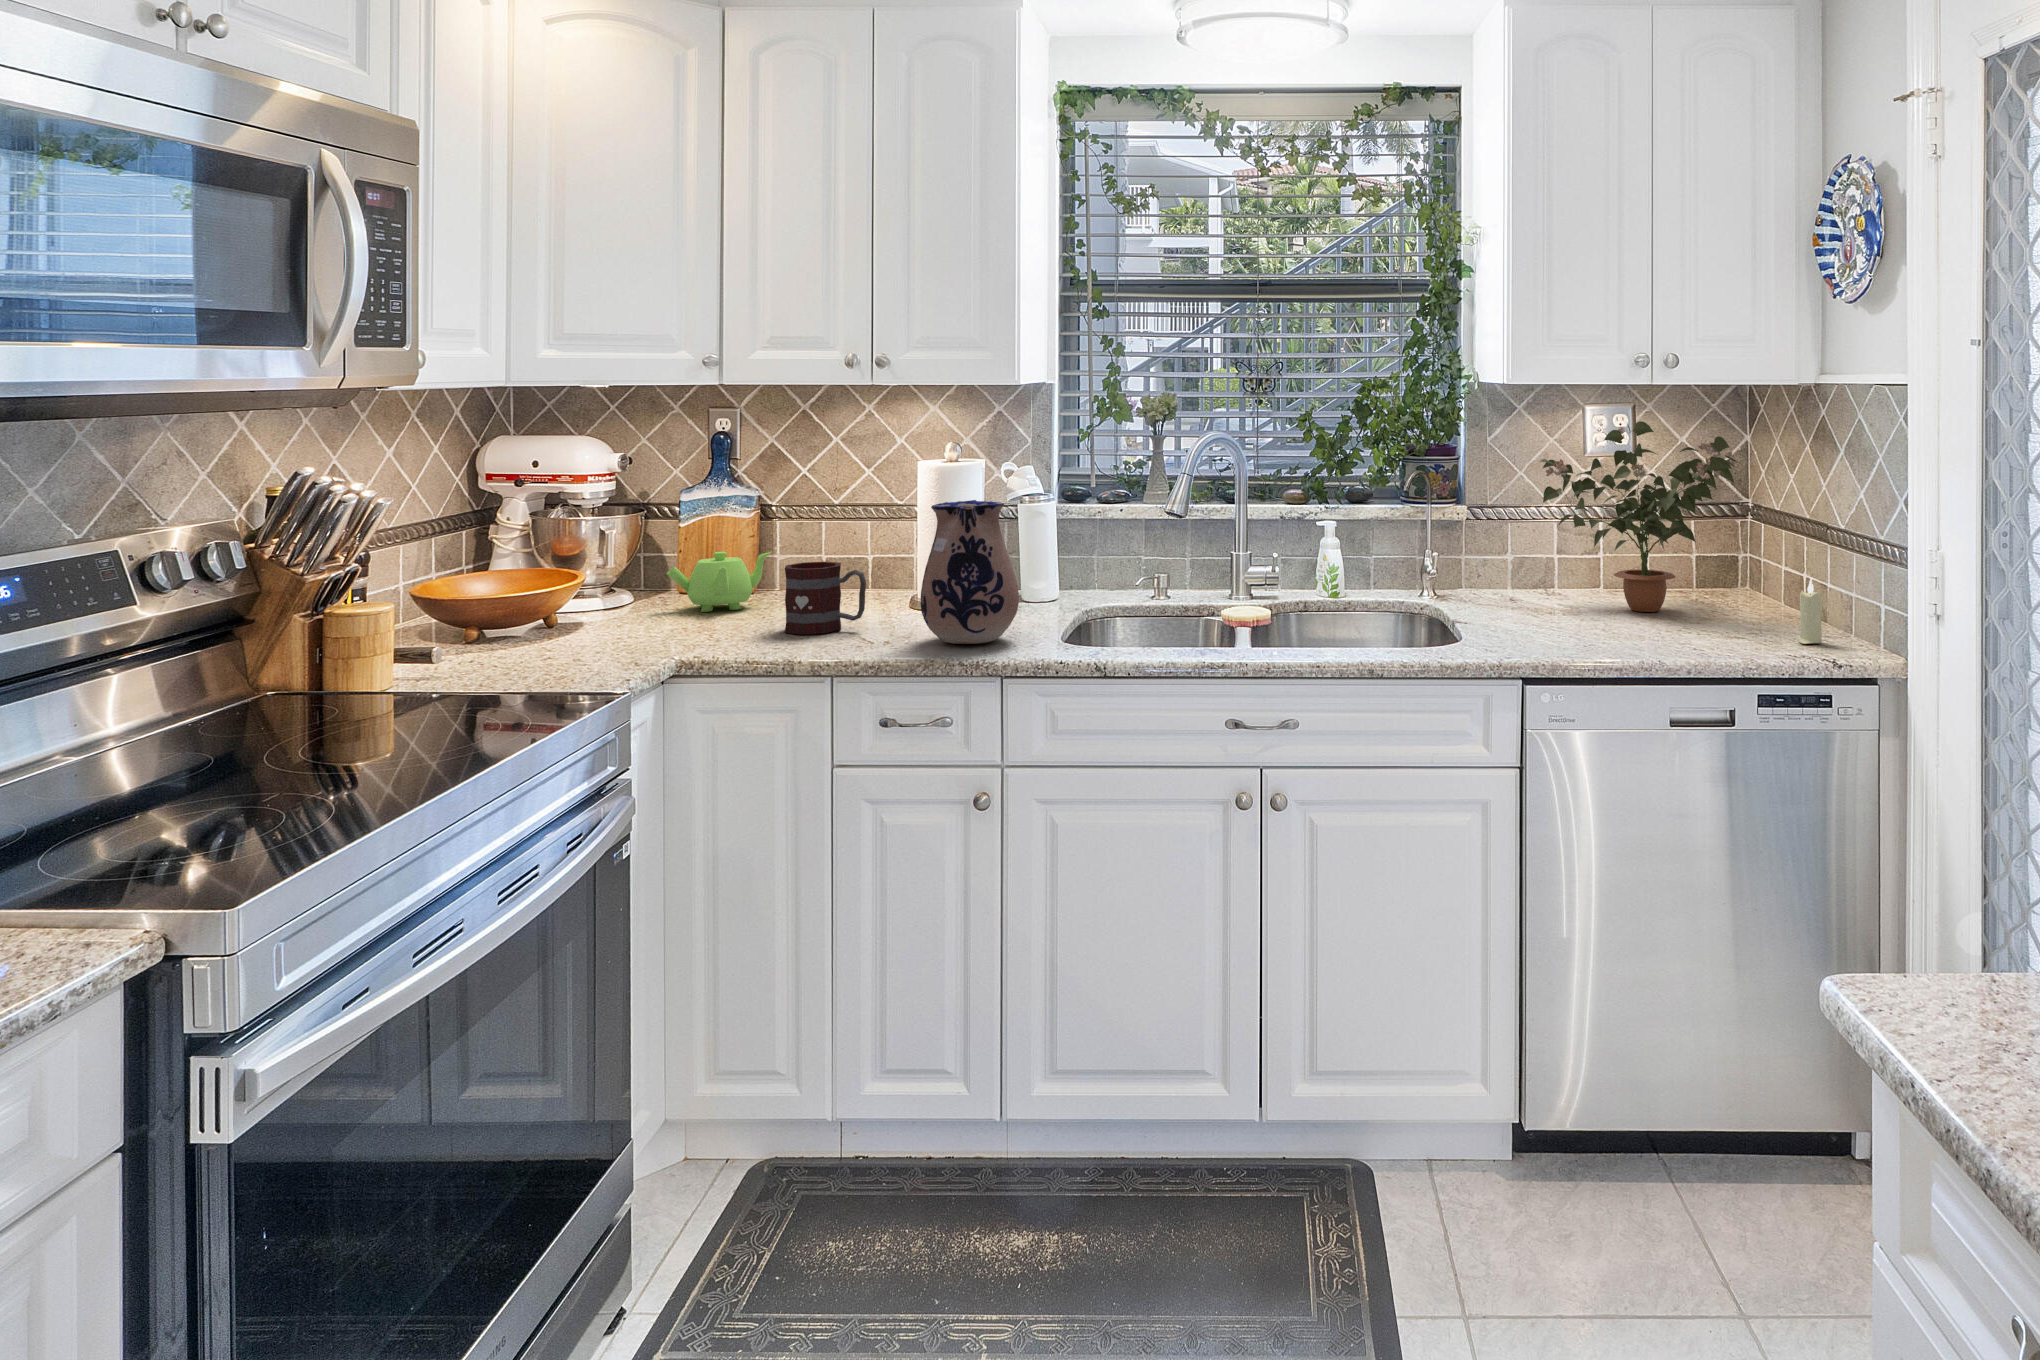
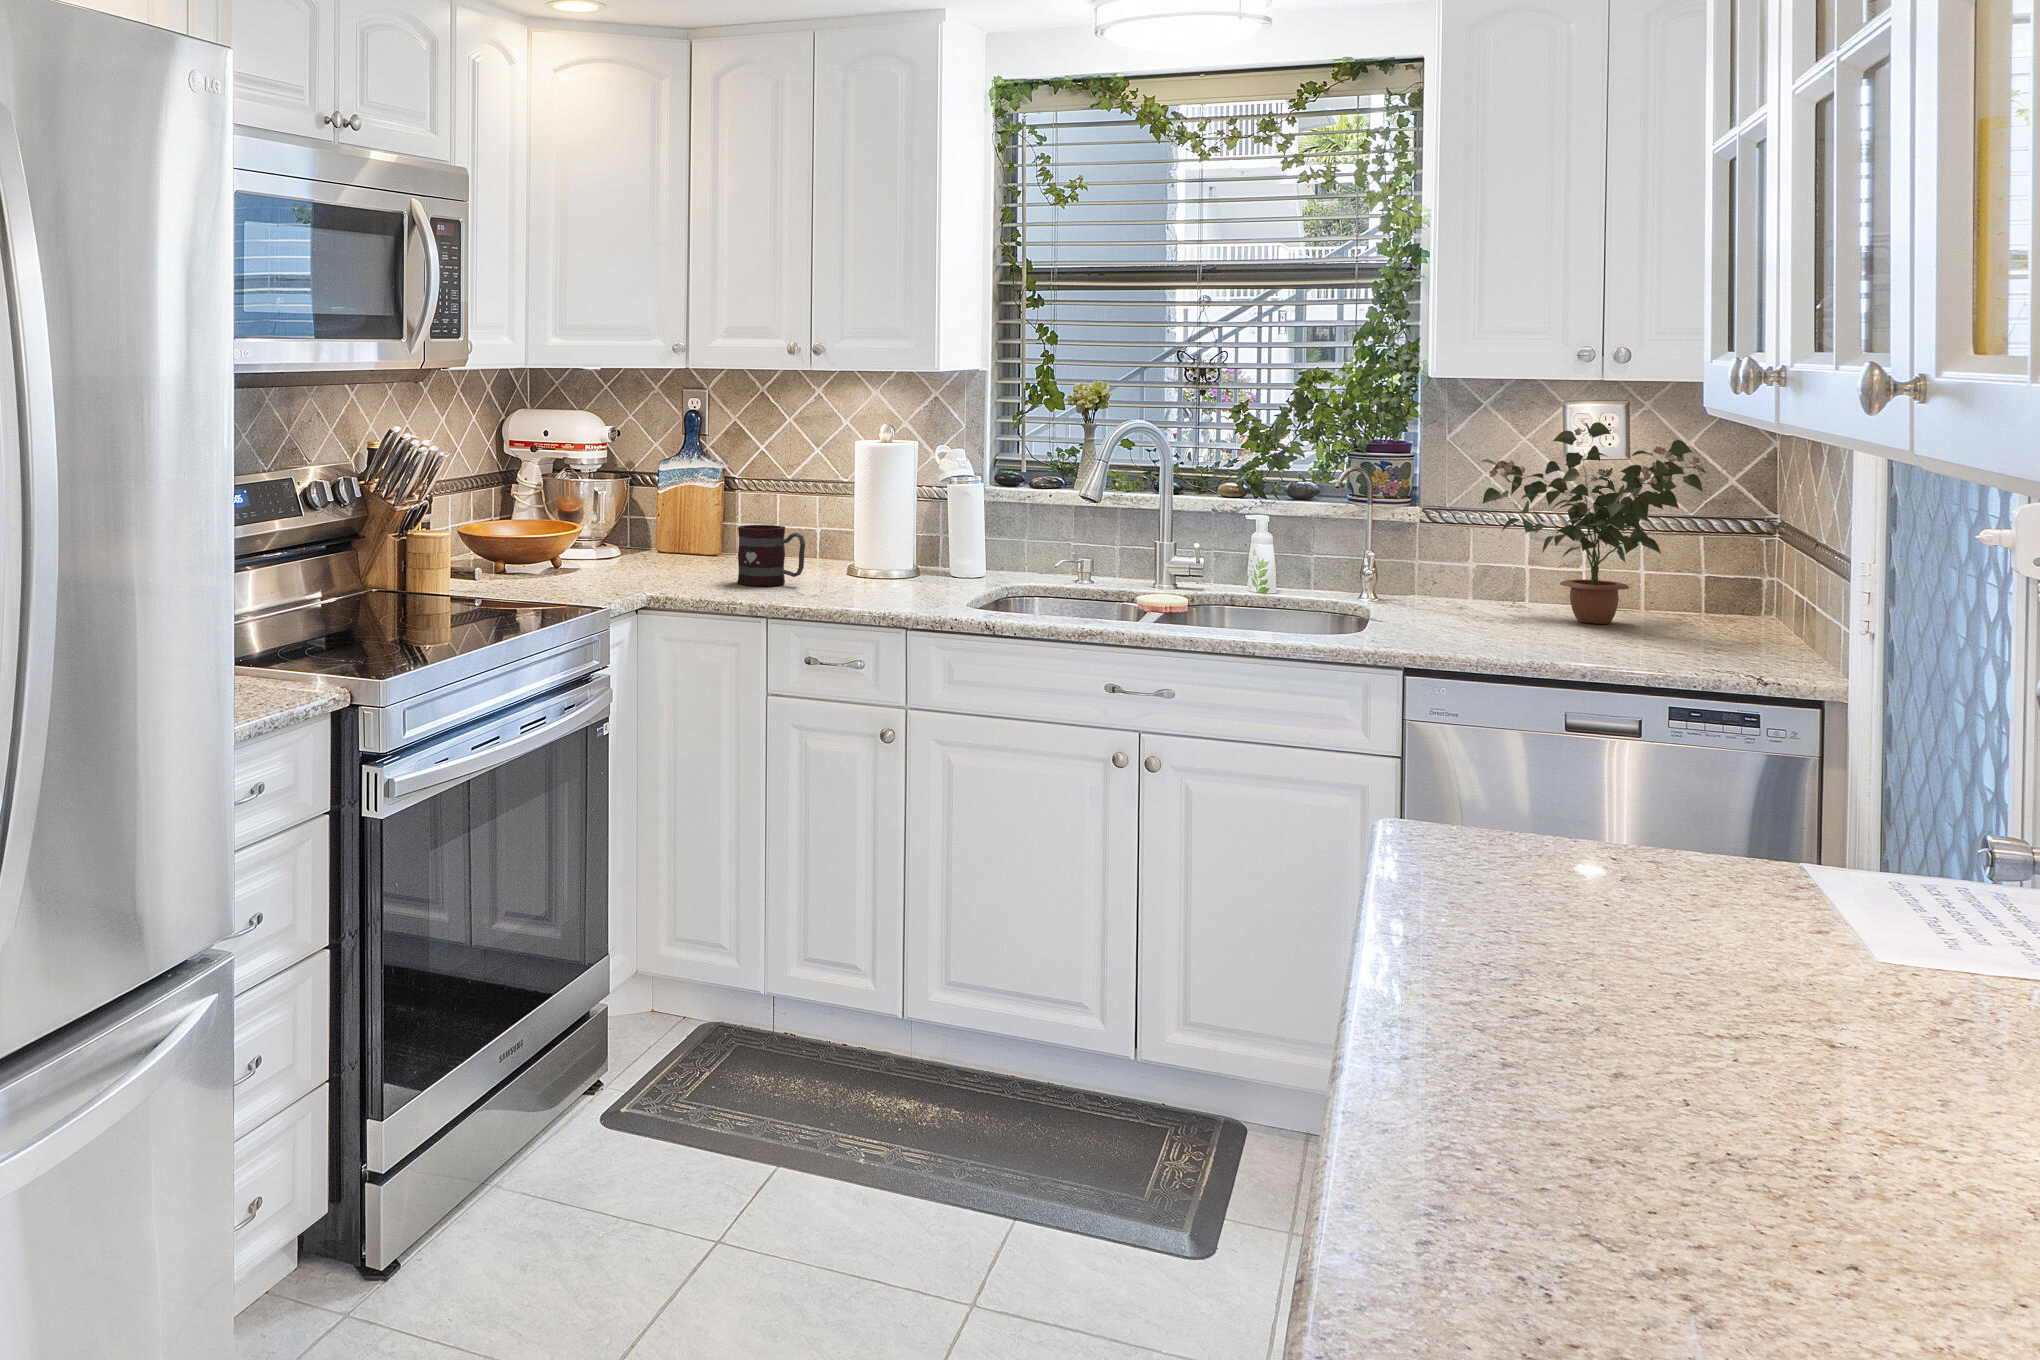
ceramic pitcher: present [920,500,1019,644] -> none [847,475,933,601]
teapot: present [667,552,771,612] -> none [646,515,732,565]
candle: present [1798,577,1822,644] -> none [1733,589,1762,659]

